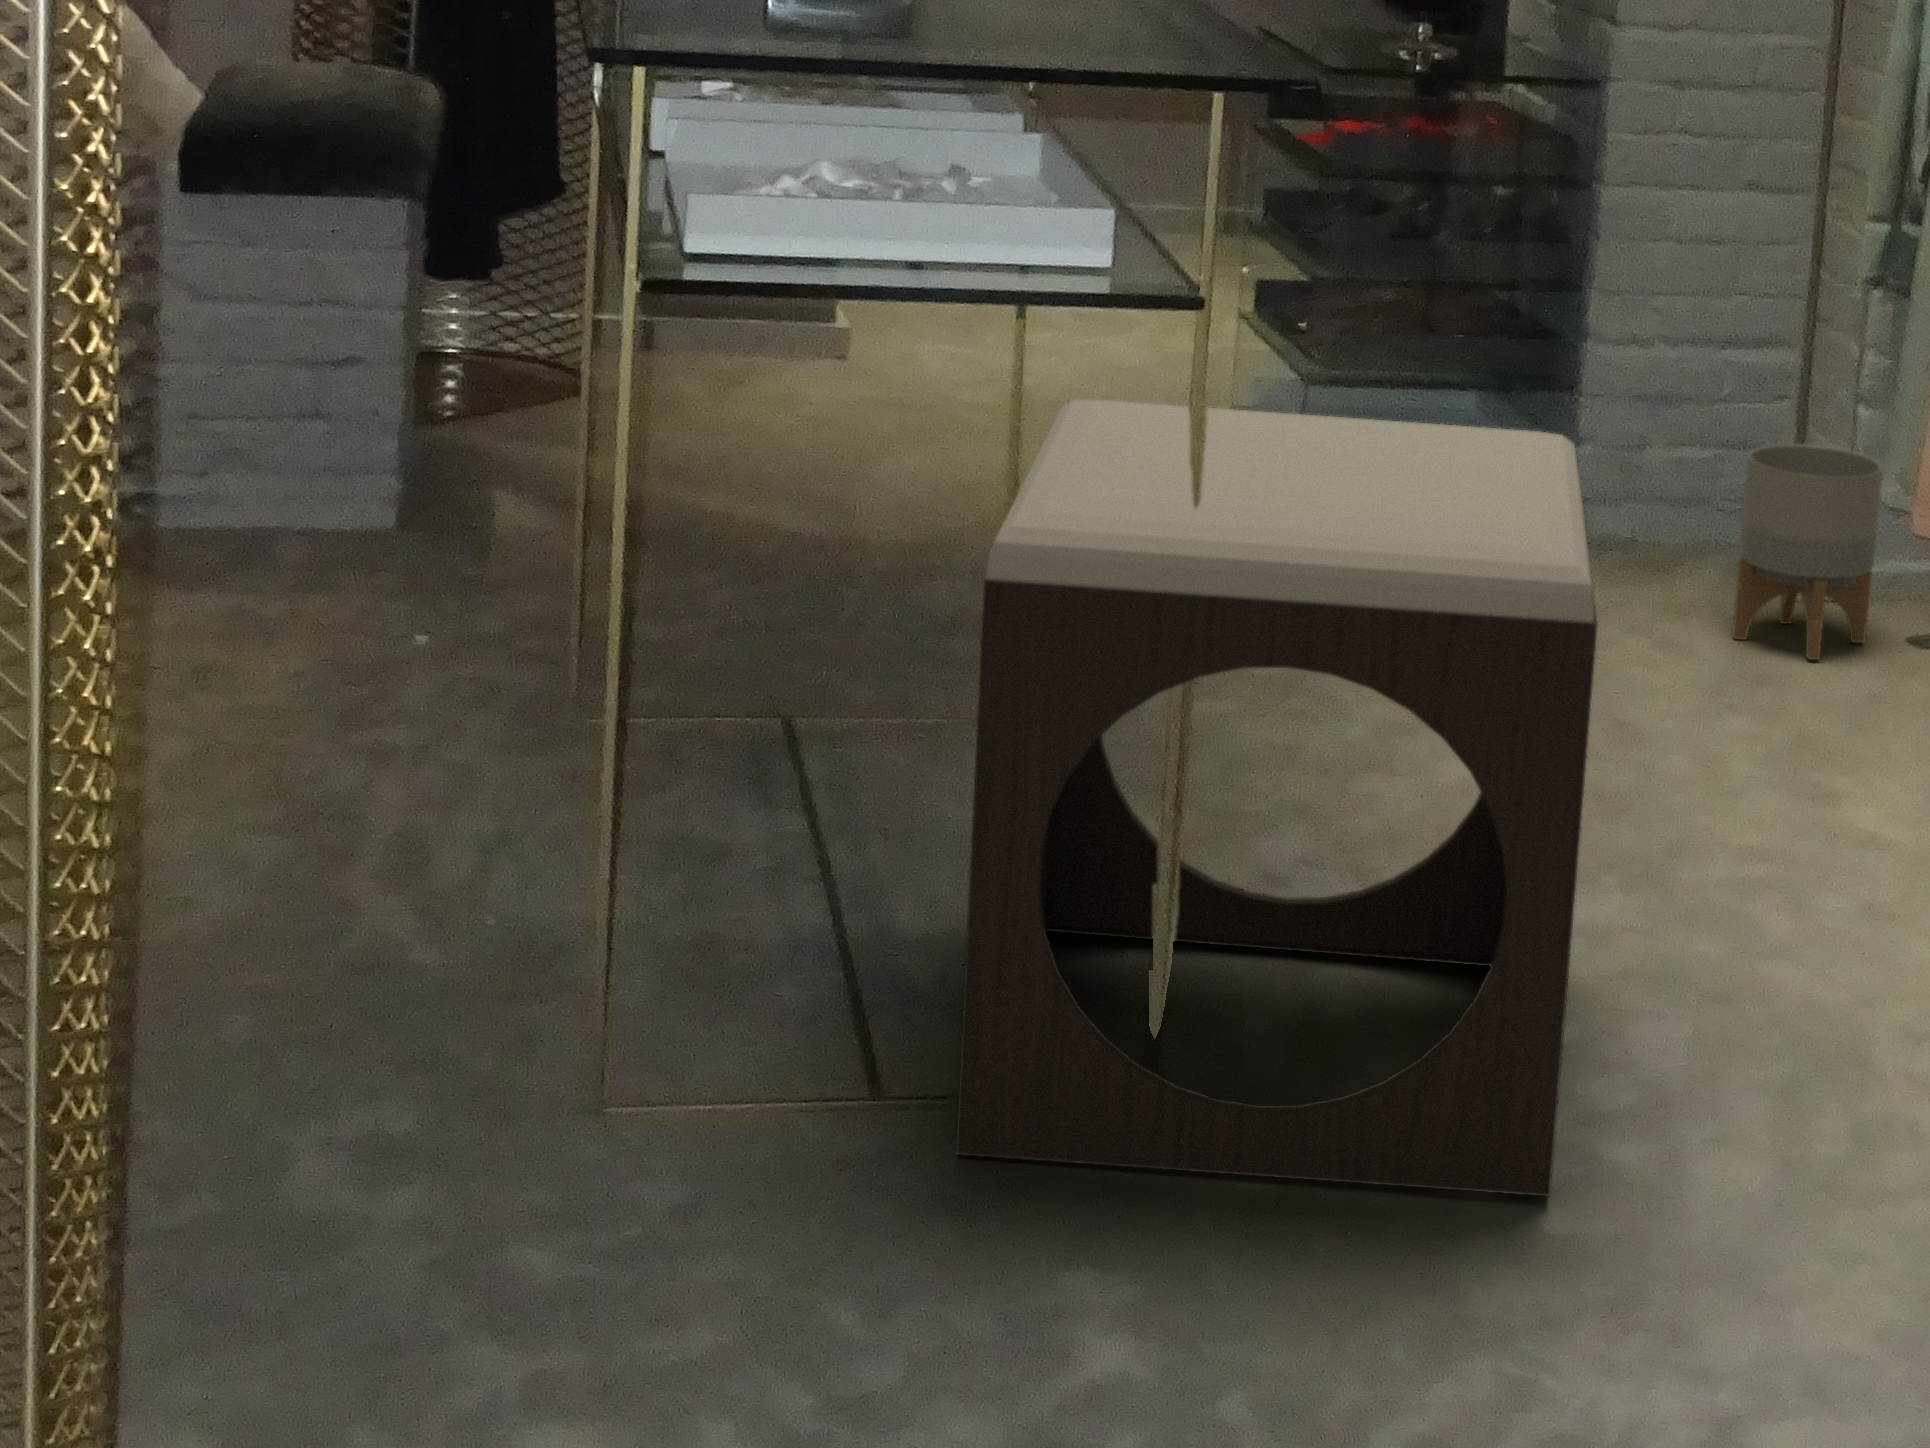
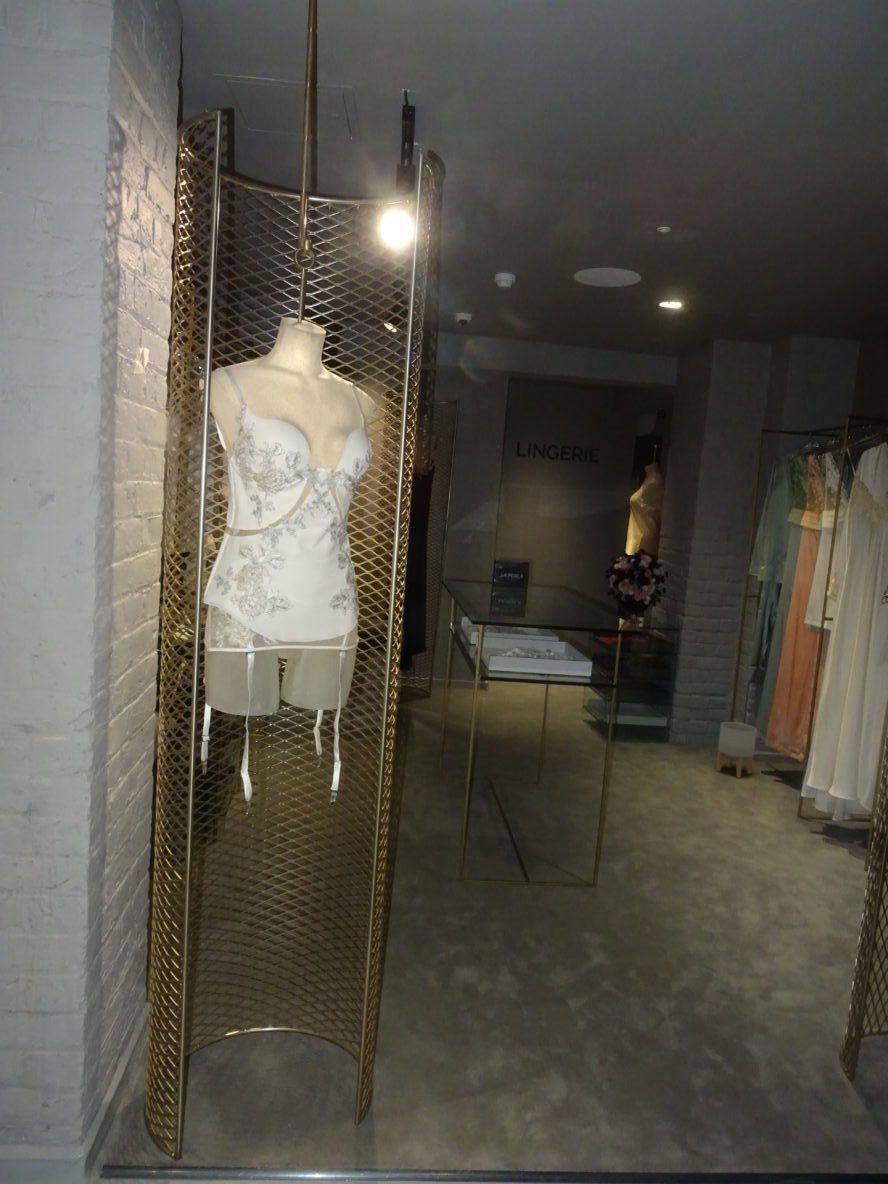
footstool: present [956,399,1598,1196] -> none [546,708,718,923]

